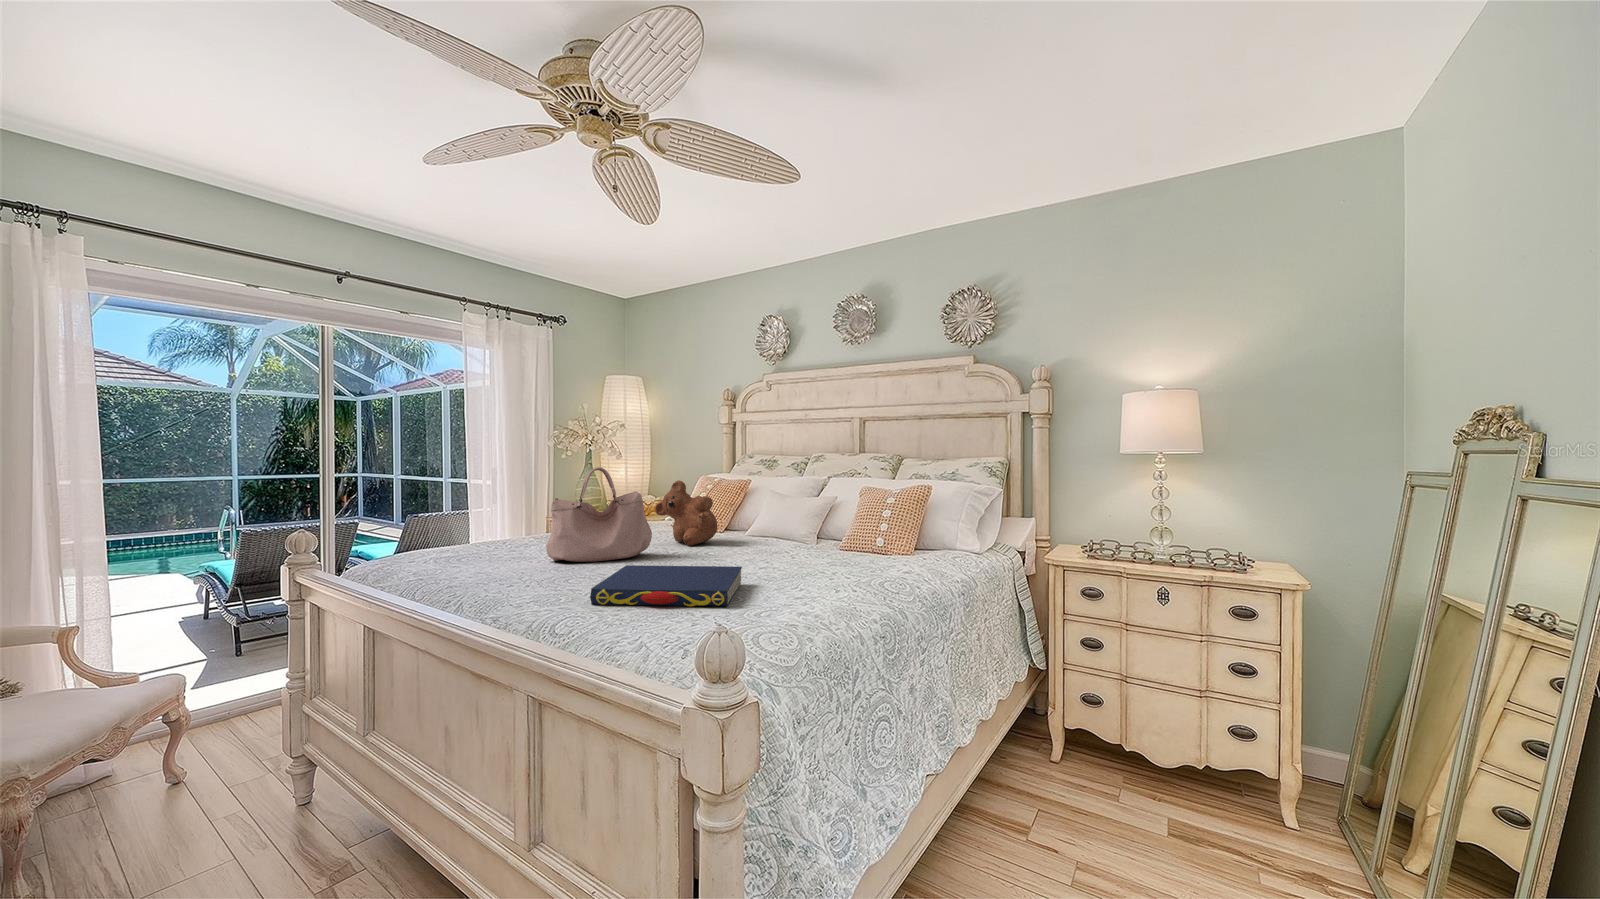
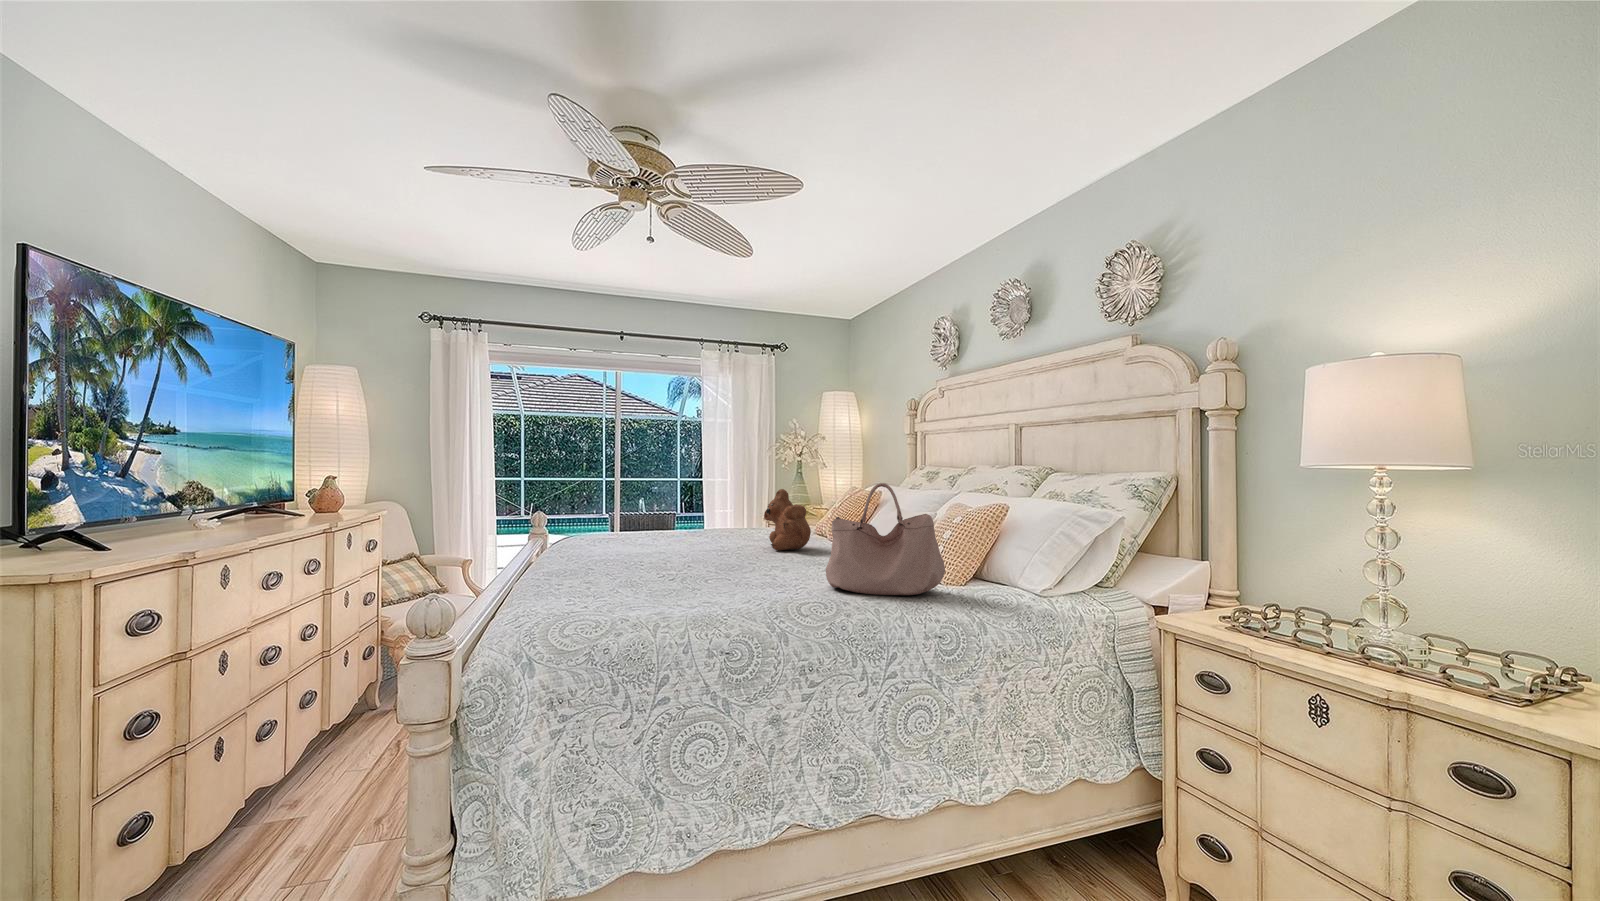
handbag: present [546,467,652,562] -> present [826,483,945,595]
book: present [590,565,742,606] -> none [569,557,707,598]

